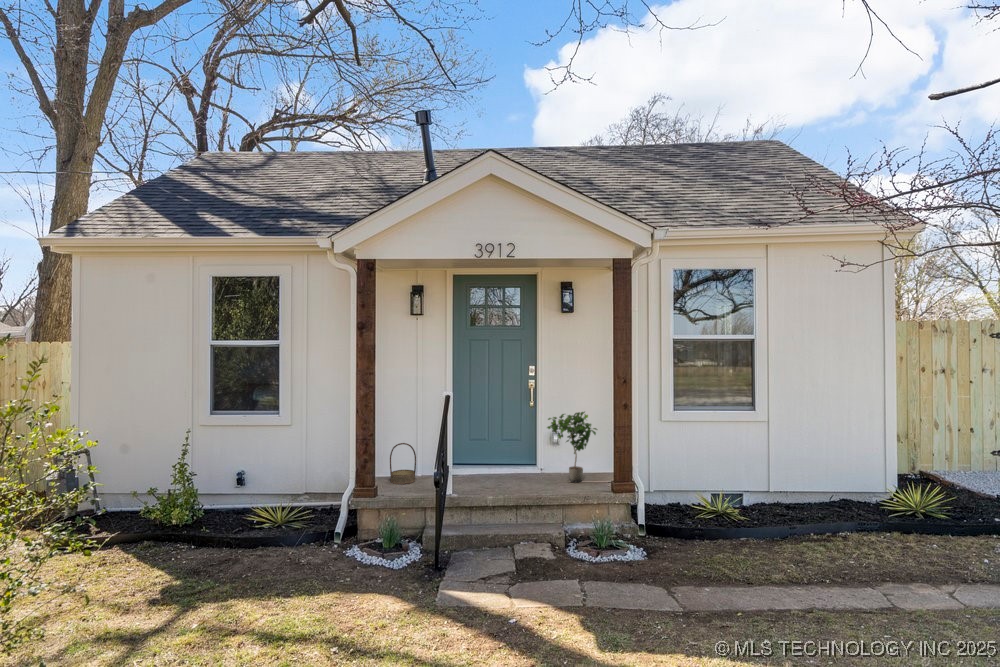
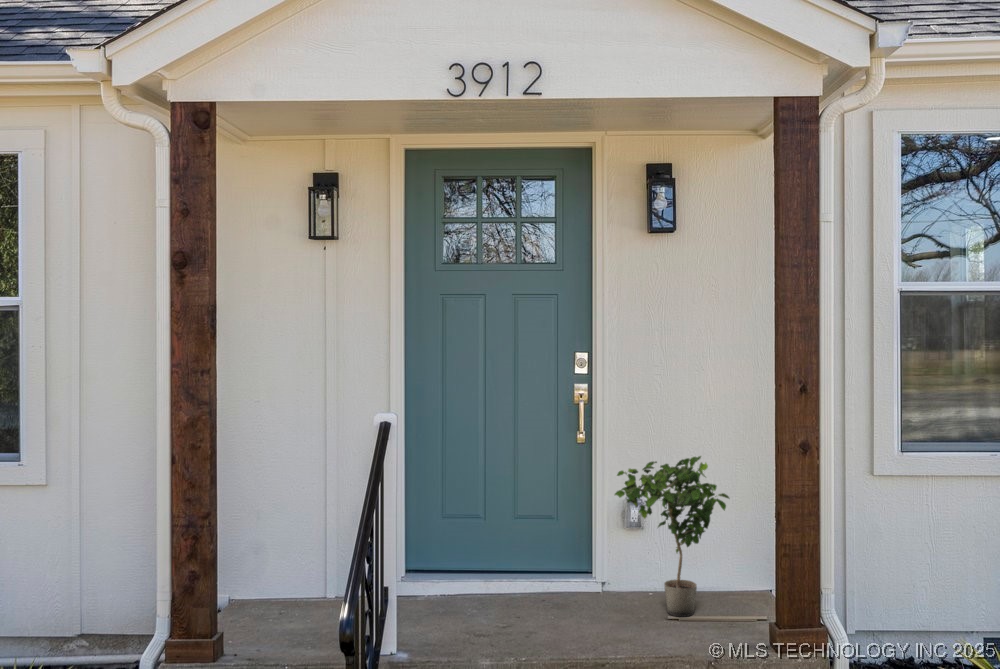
basket: present [390,443,416,484] -> none [264,525,323,617]

